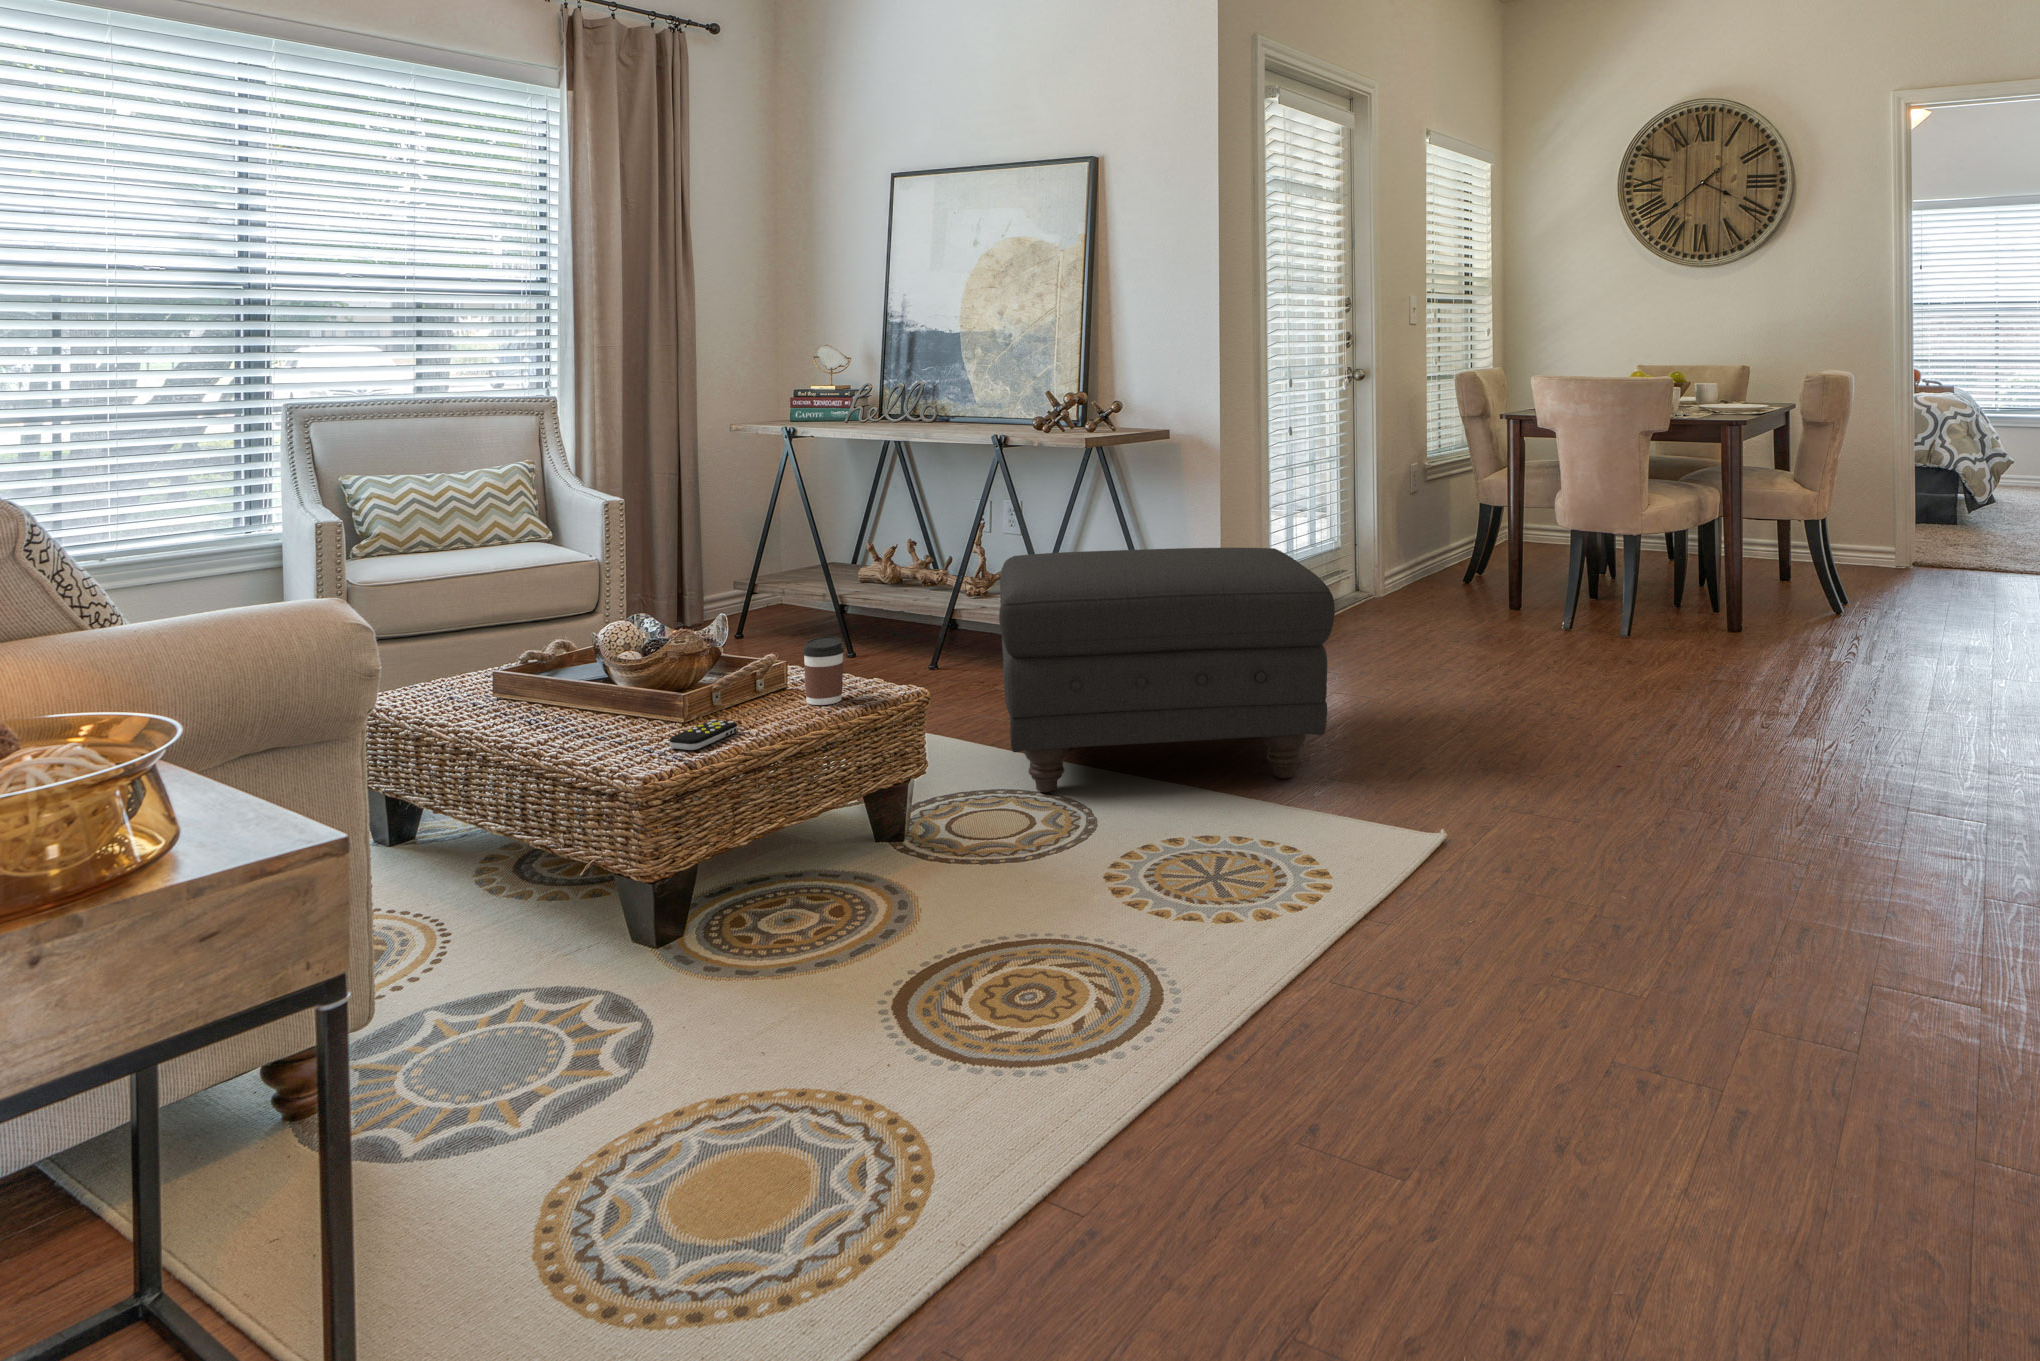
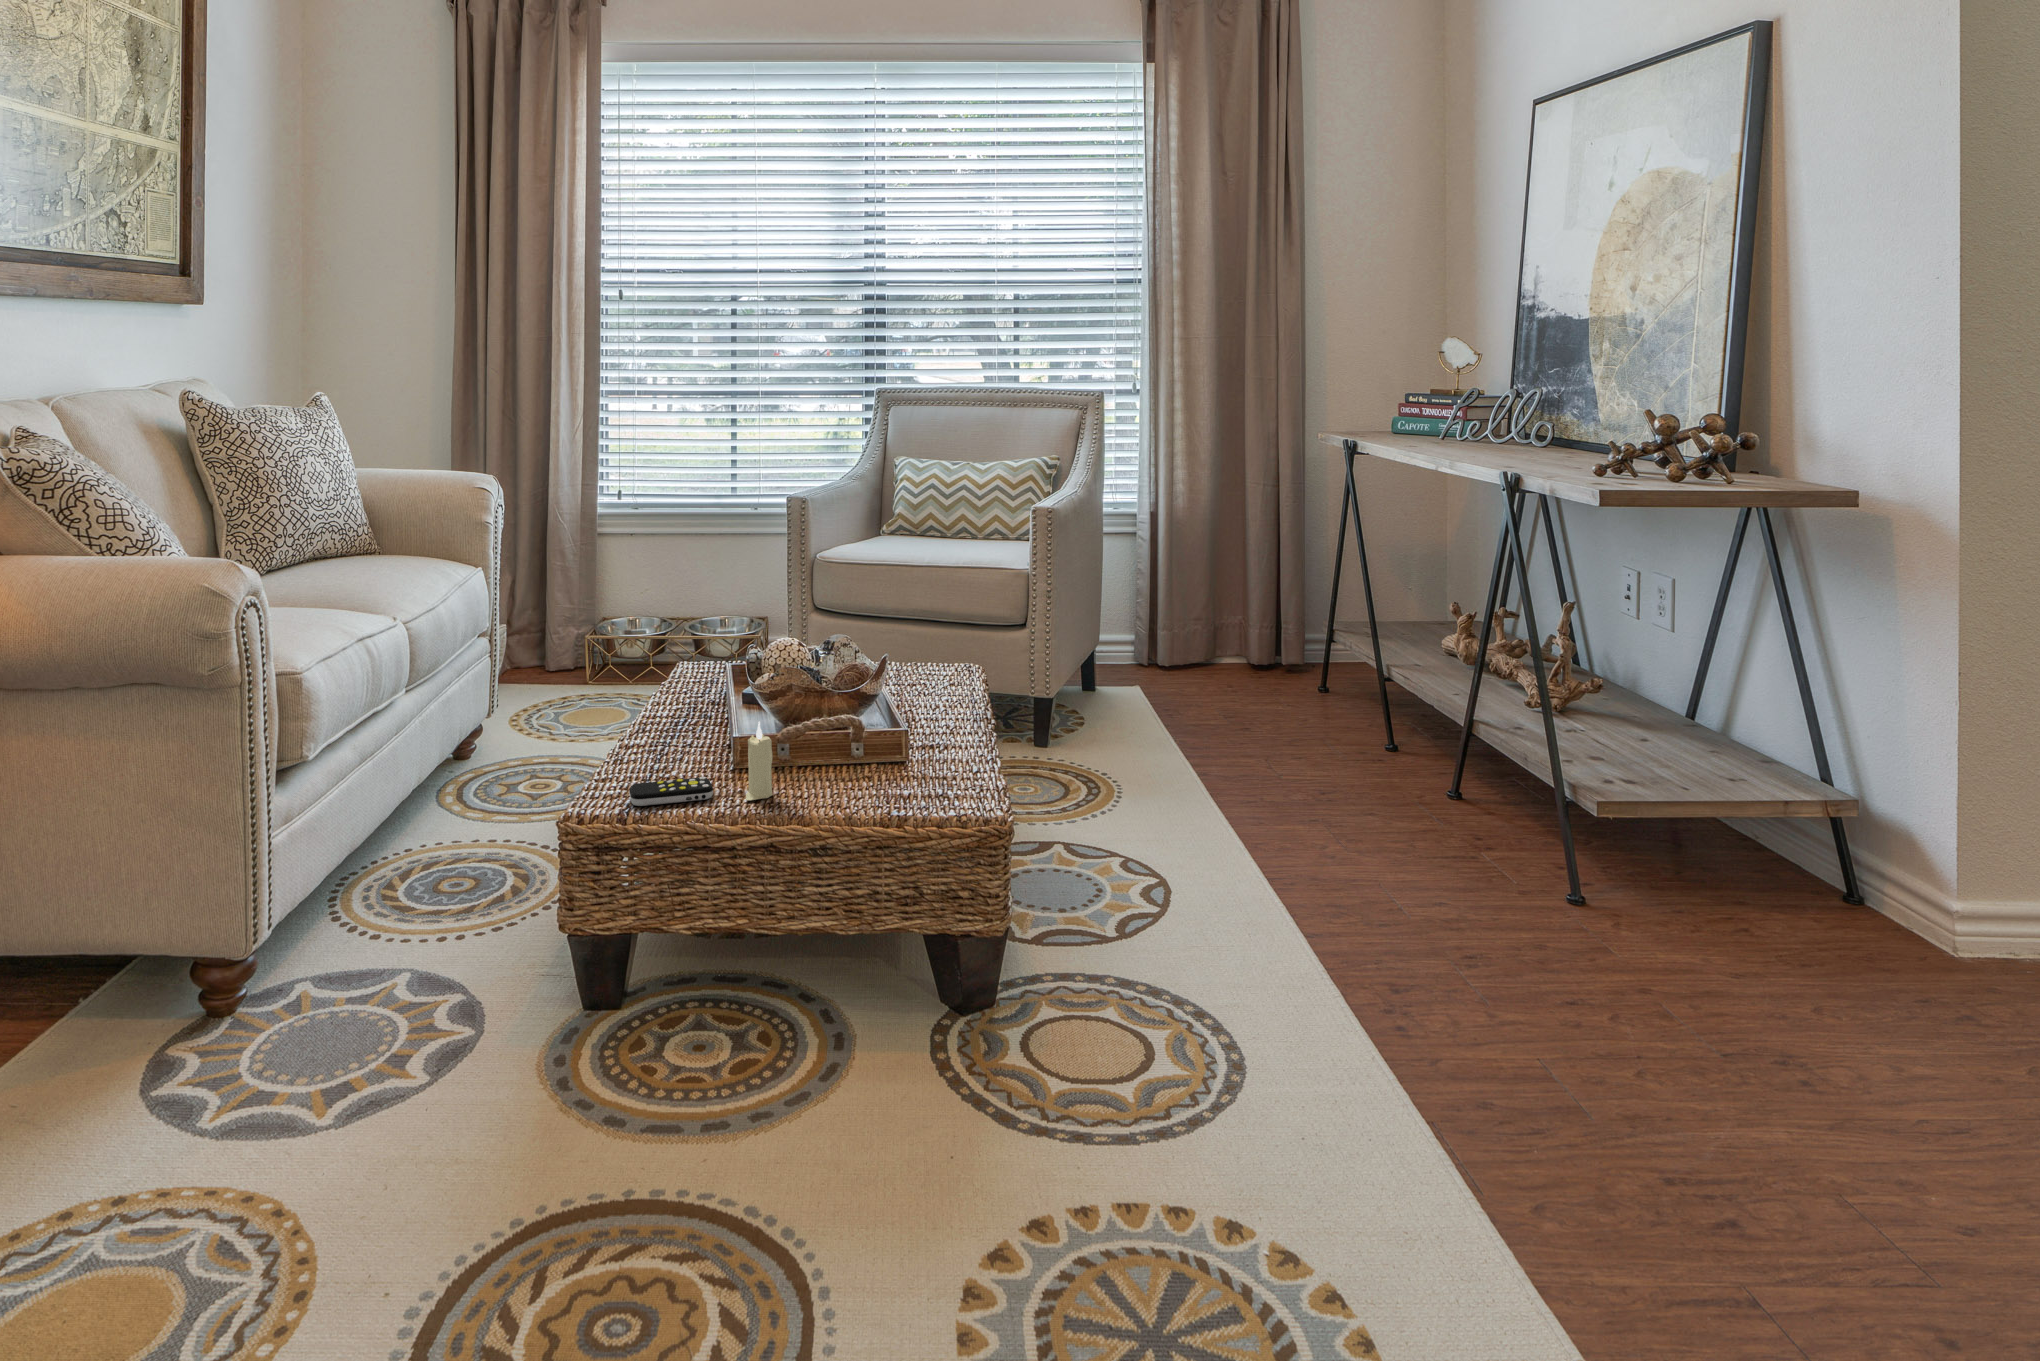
ottoman: present [999,548,1335,793] -> none [1132,657,1841,1217]
coffee cup: present [803,636,844,705] -> none [830,711,879,799]
candle: none [752,657,776,724] -> present [746,722,772,800]

